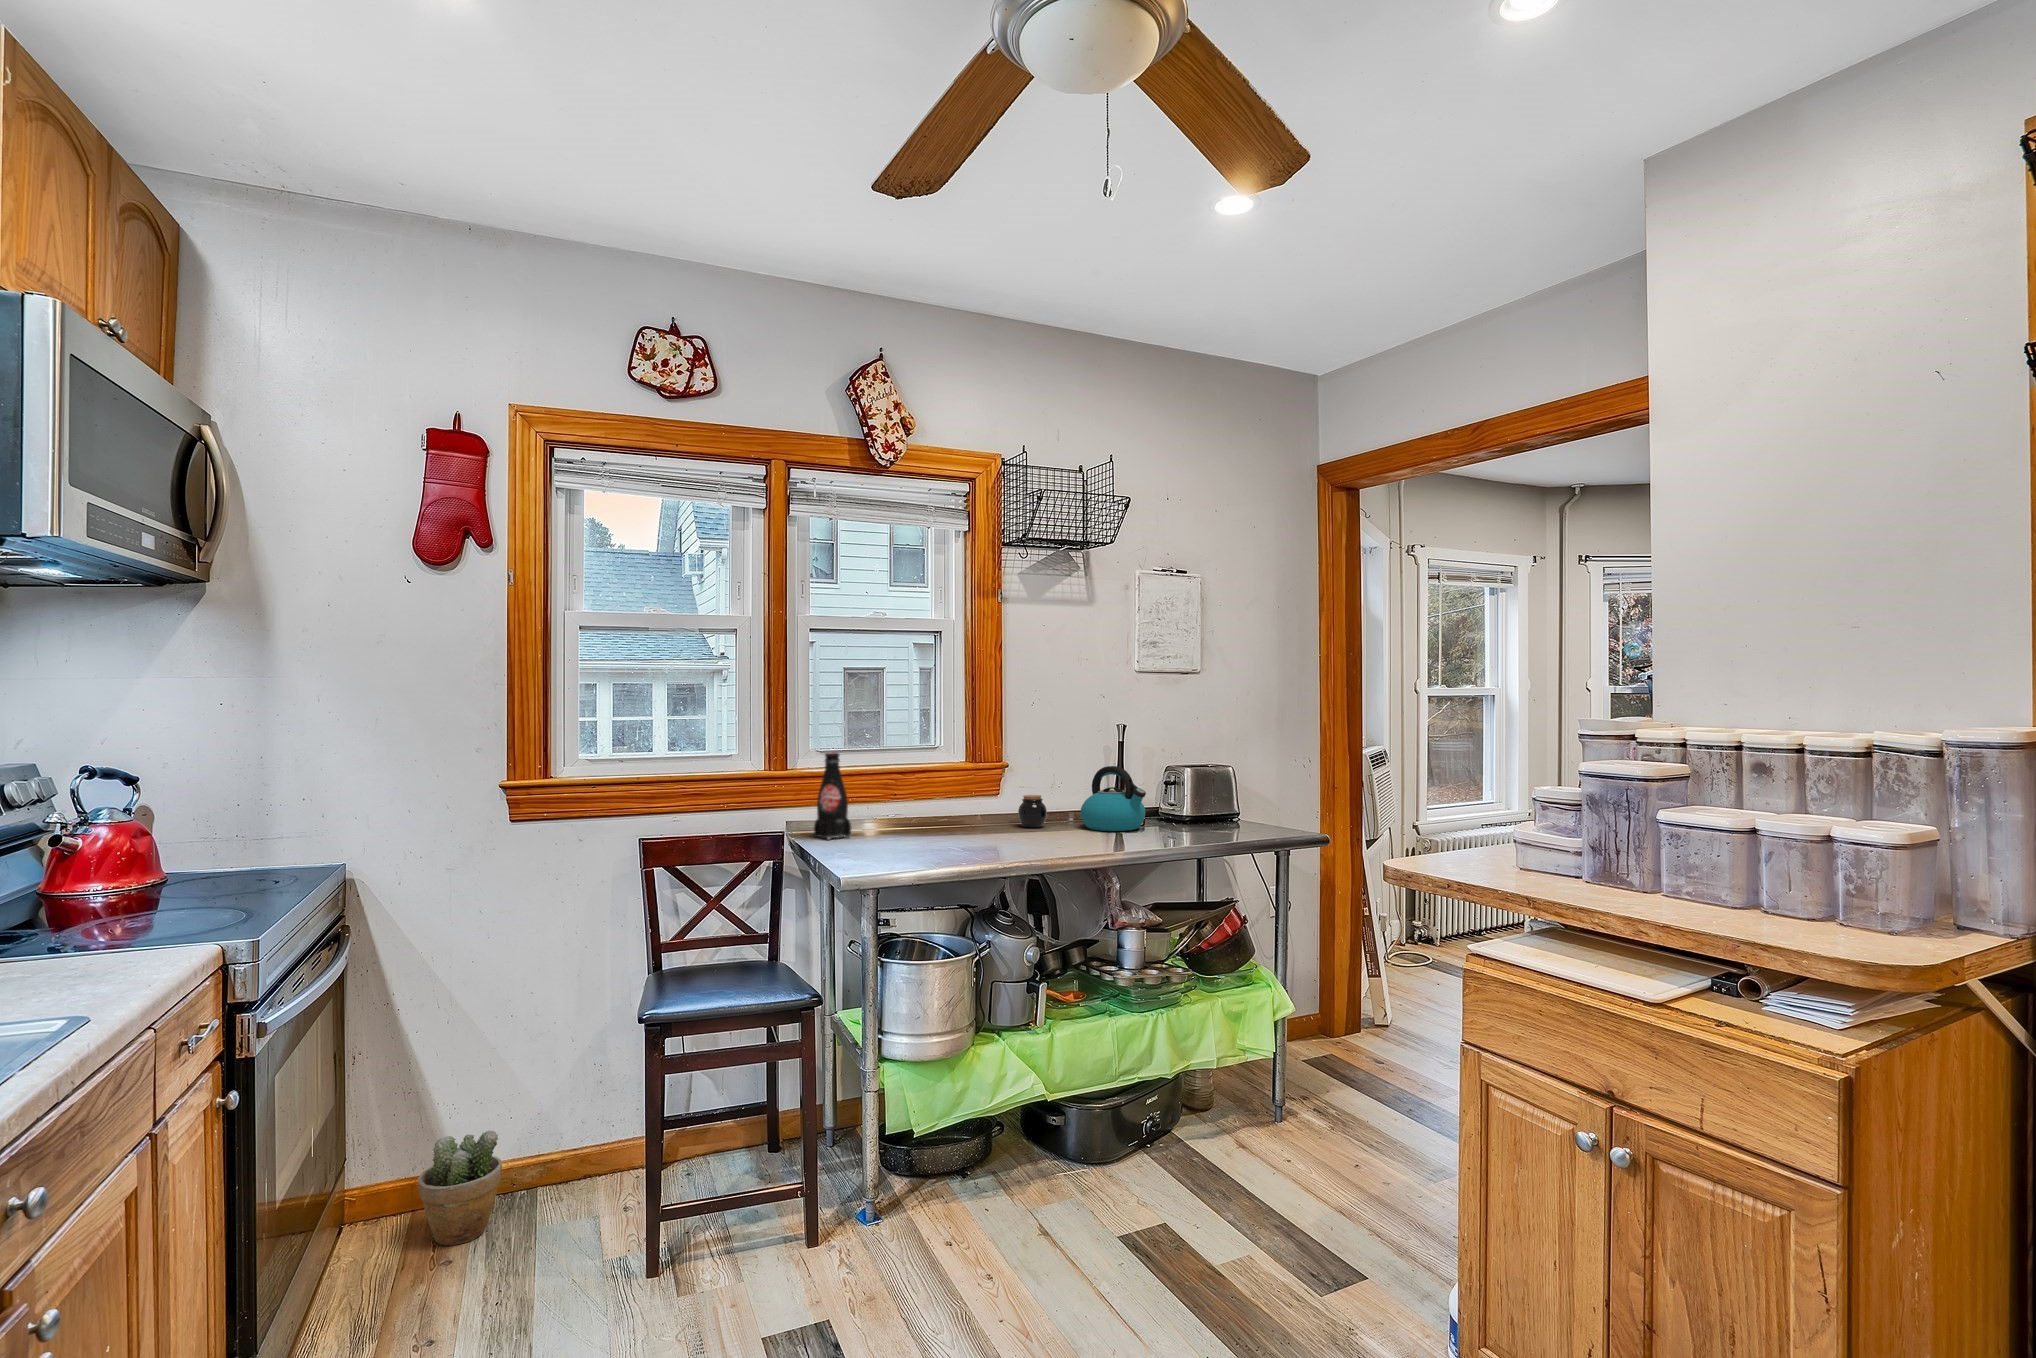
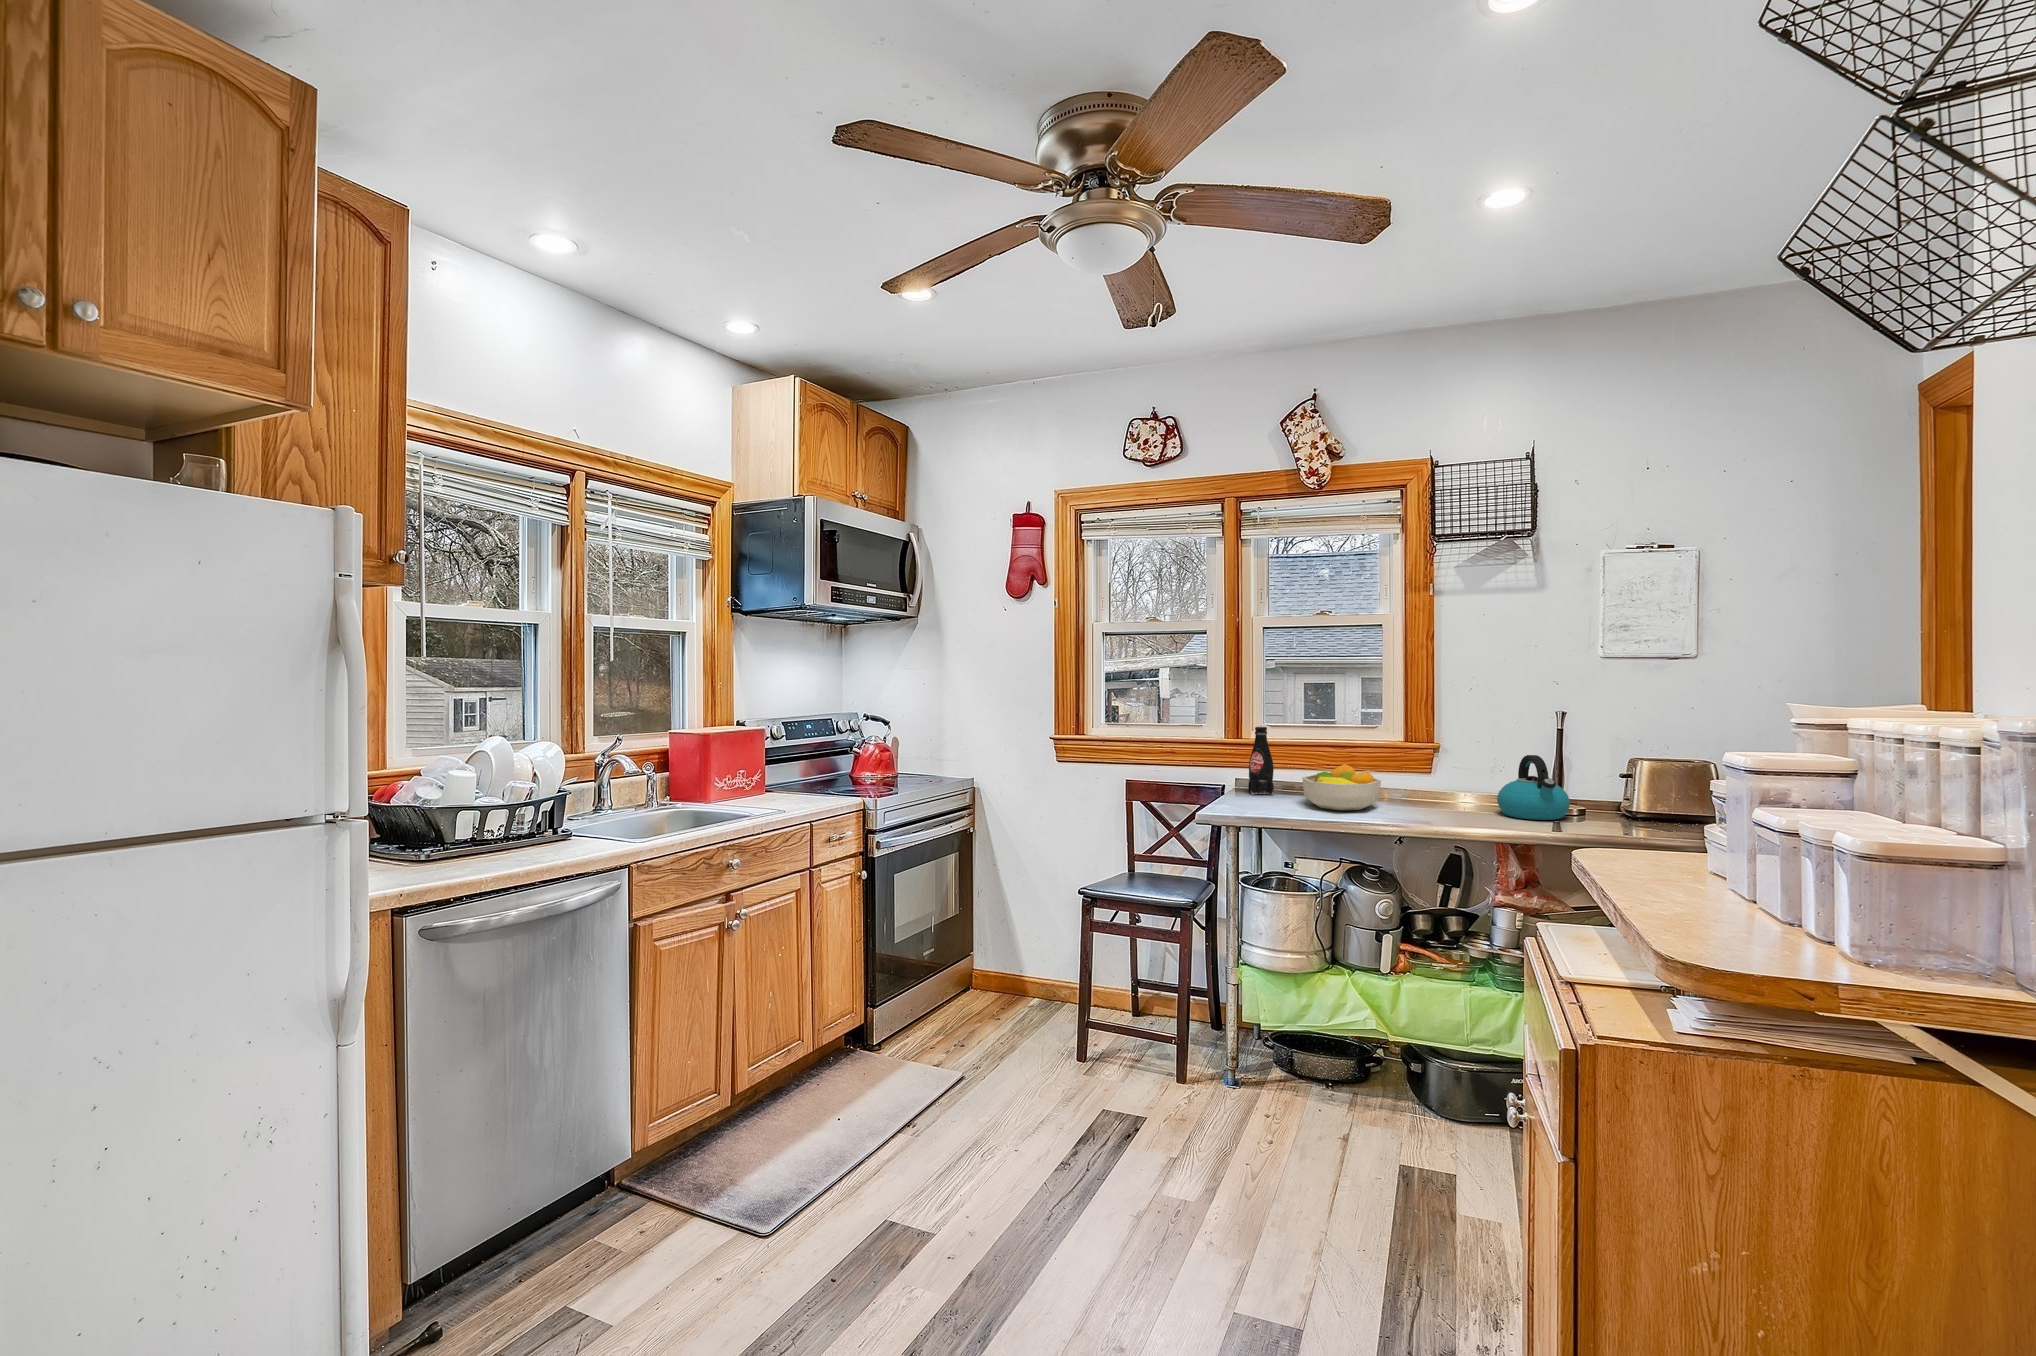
fruit bowl: none [902,791,992,845] -> present [1302,764,1381,810]
jar: present [1018,795,1047,828] -> none [1438,776,1468,806]
potted plant: present [418,1131,502,1246] -> none [995,945,1040,1010]

